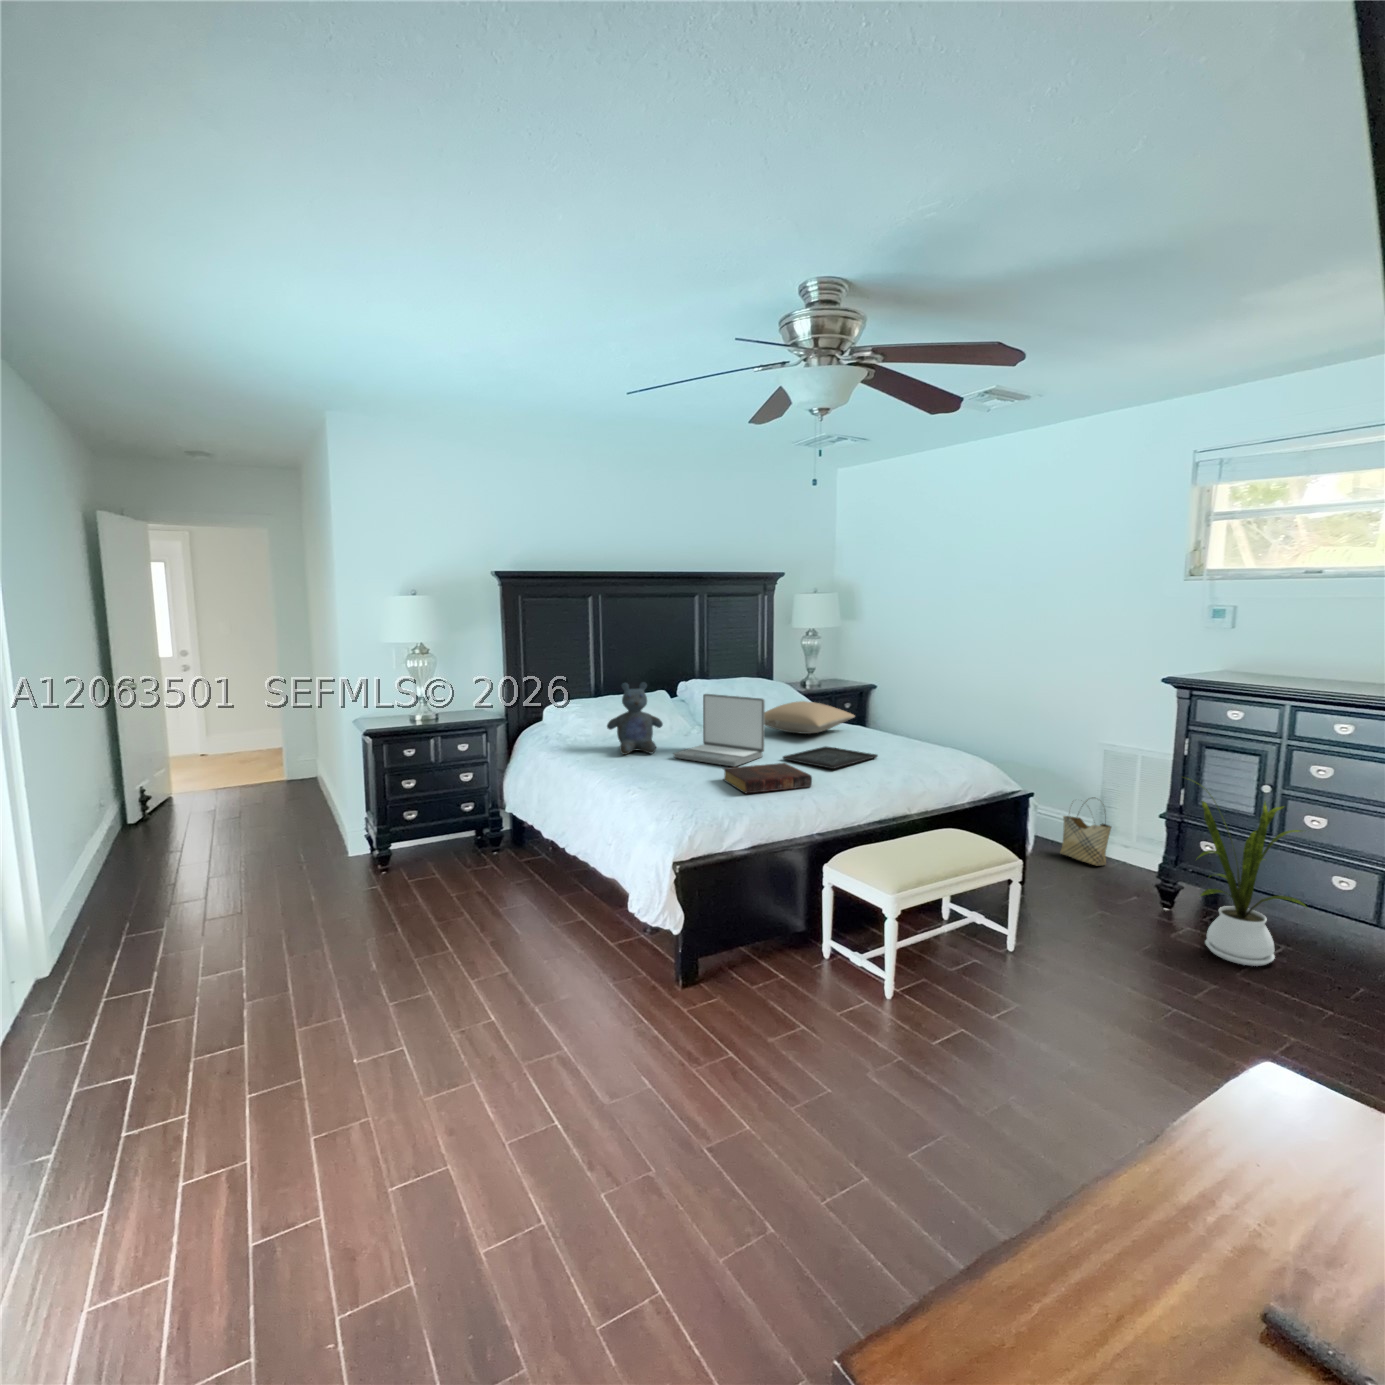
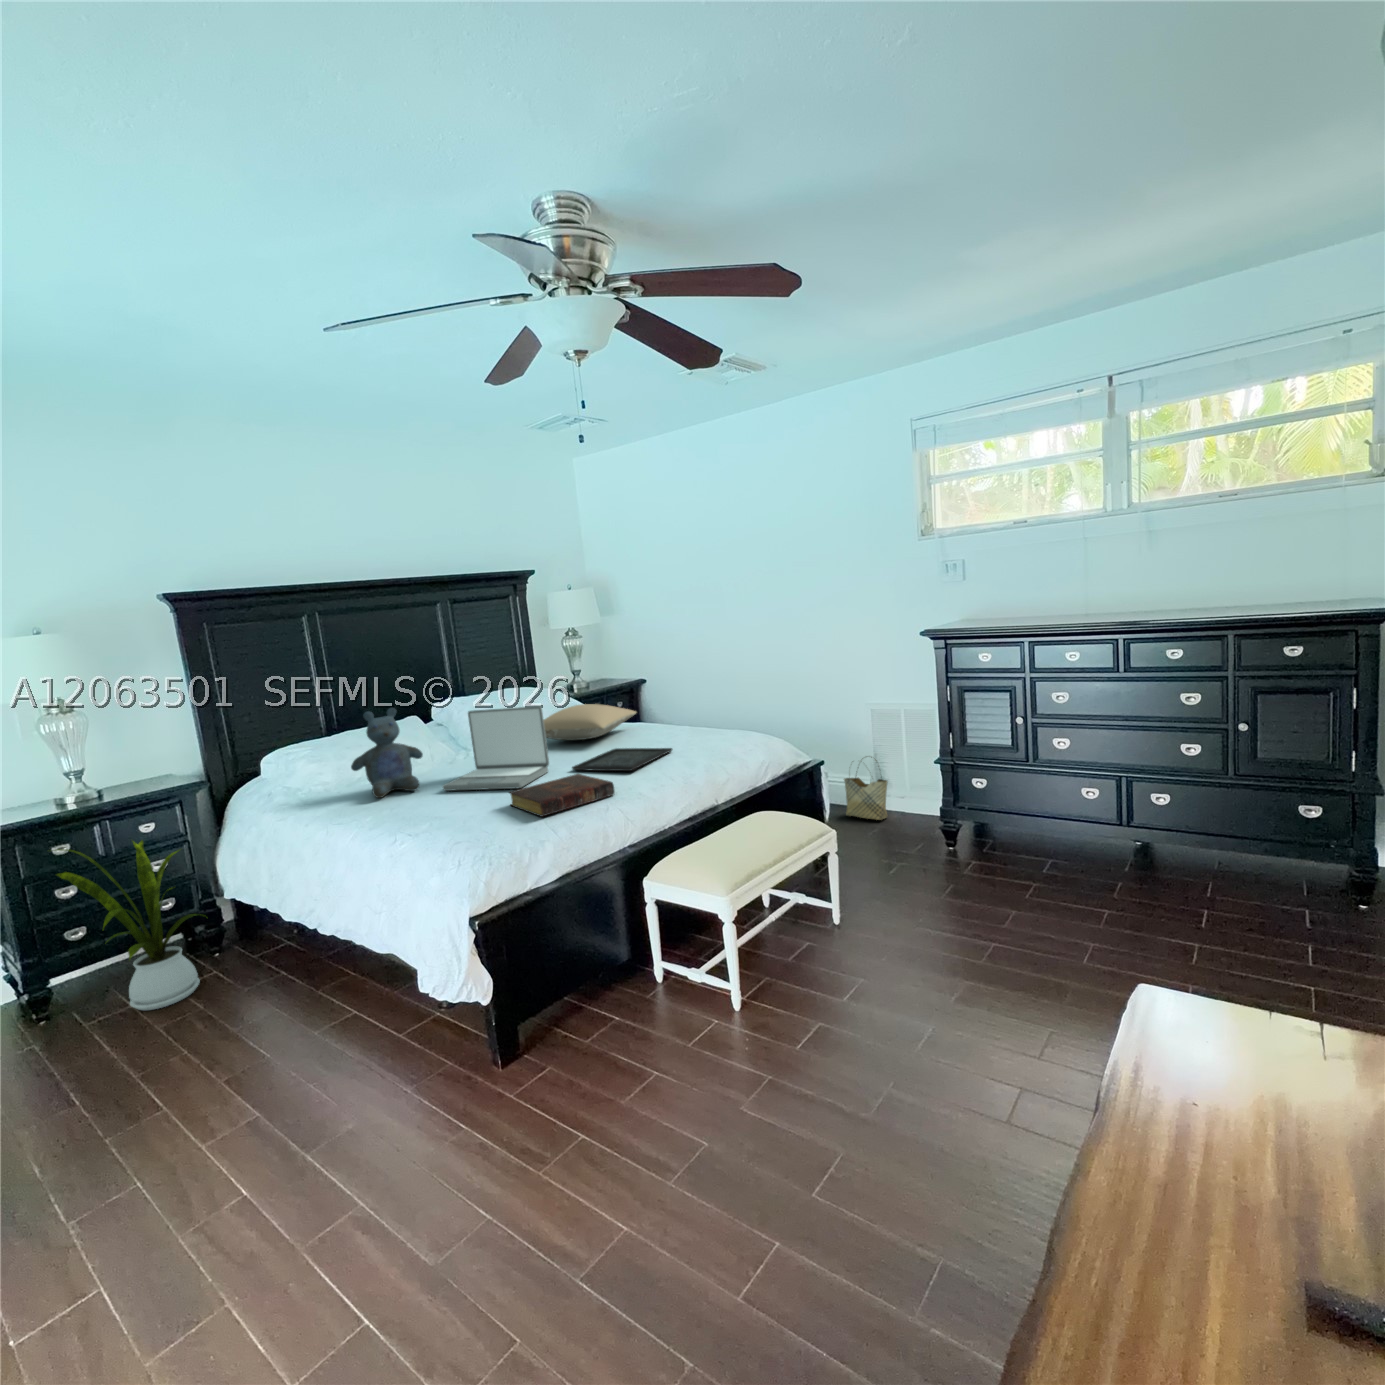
house plant: present [1199,789,1306,966] -> present [57,840,201,1010]

